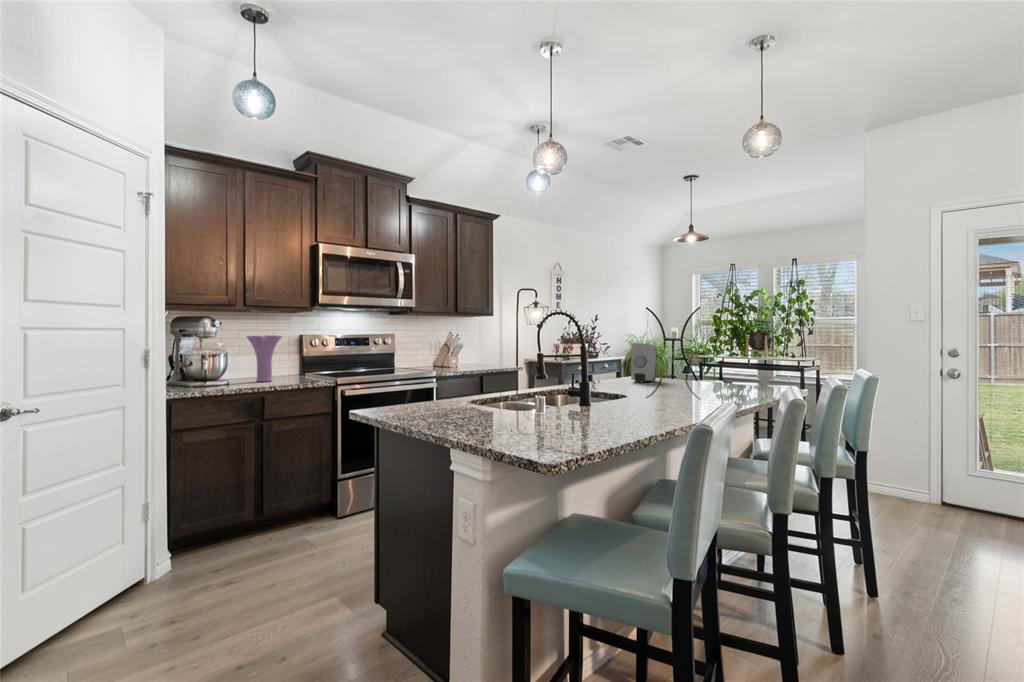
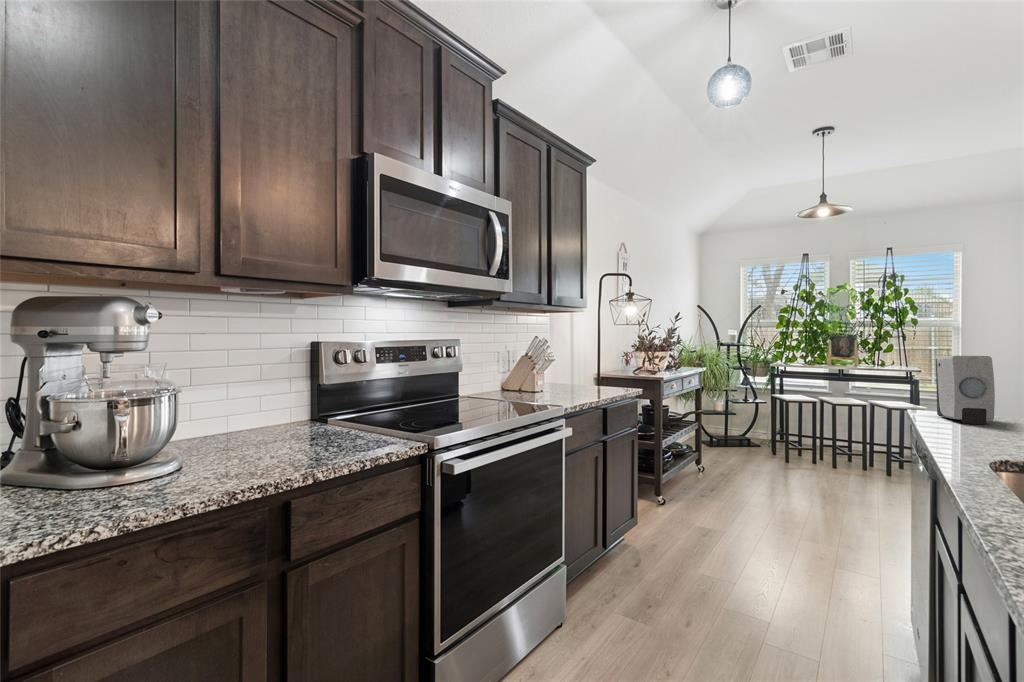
vase: present [247,335,282,382] -> none [221,345,304,452]

